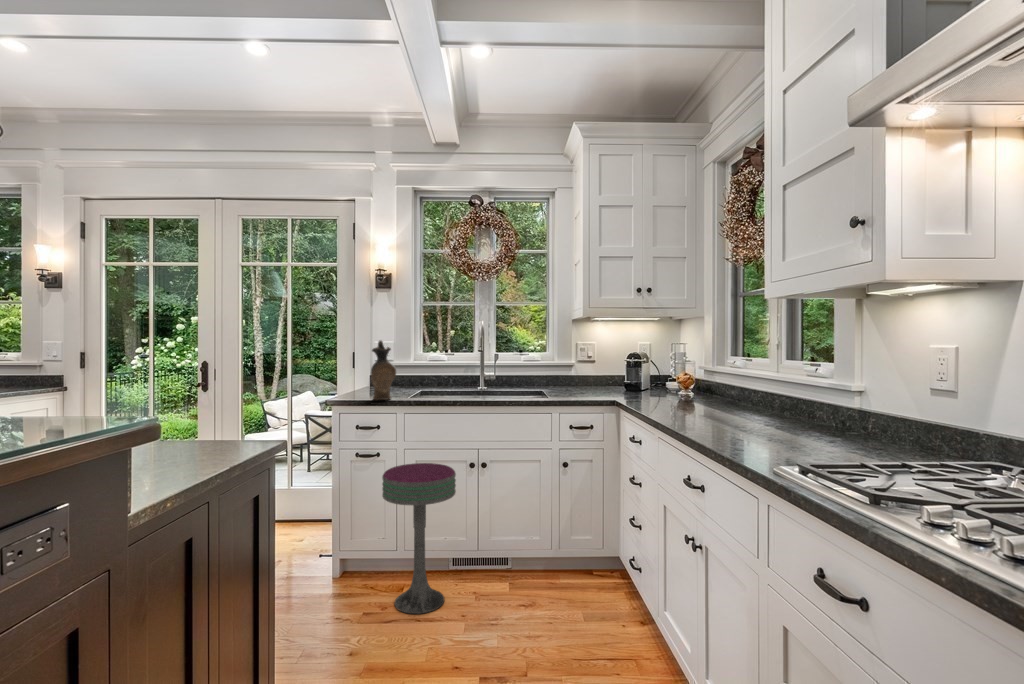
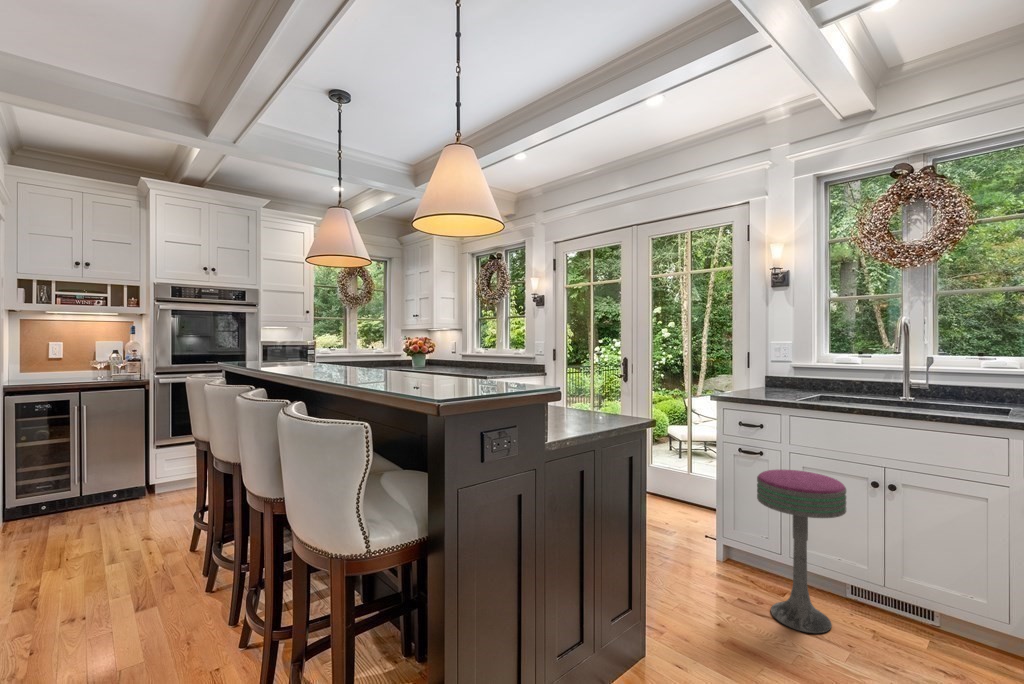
ceramic pitcher: present [371,340,396,400] -> none [753,340,781,400]

